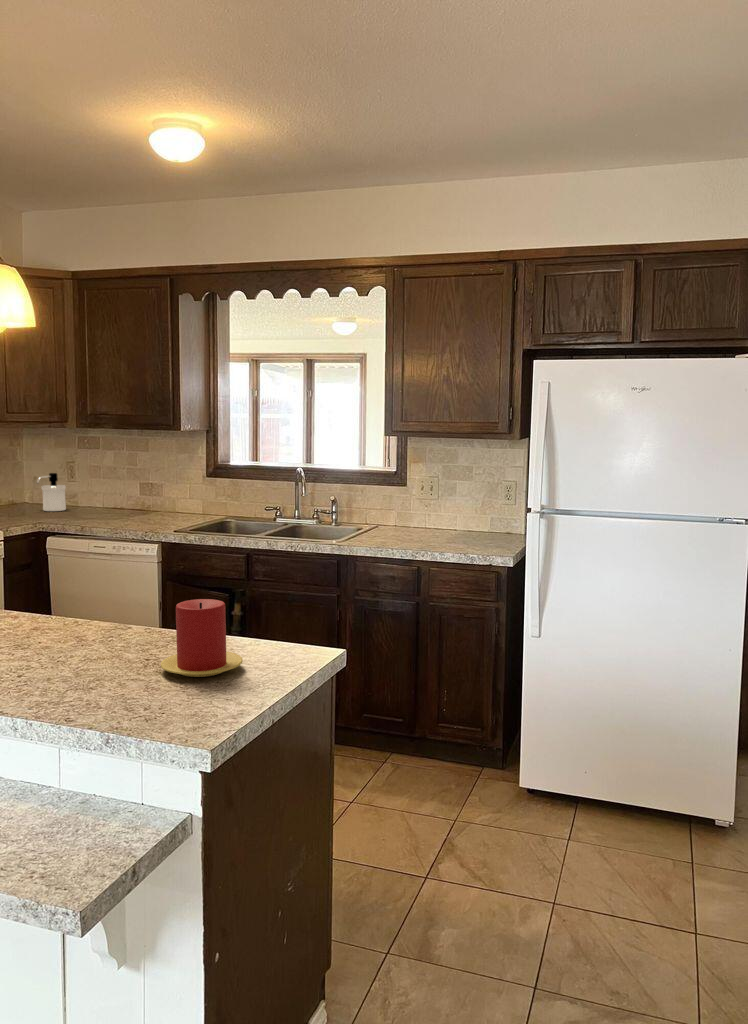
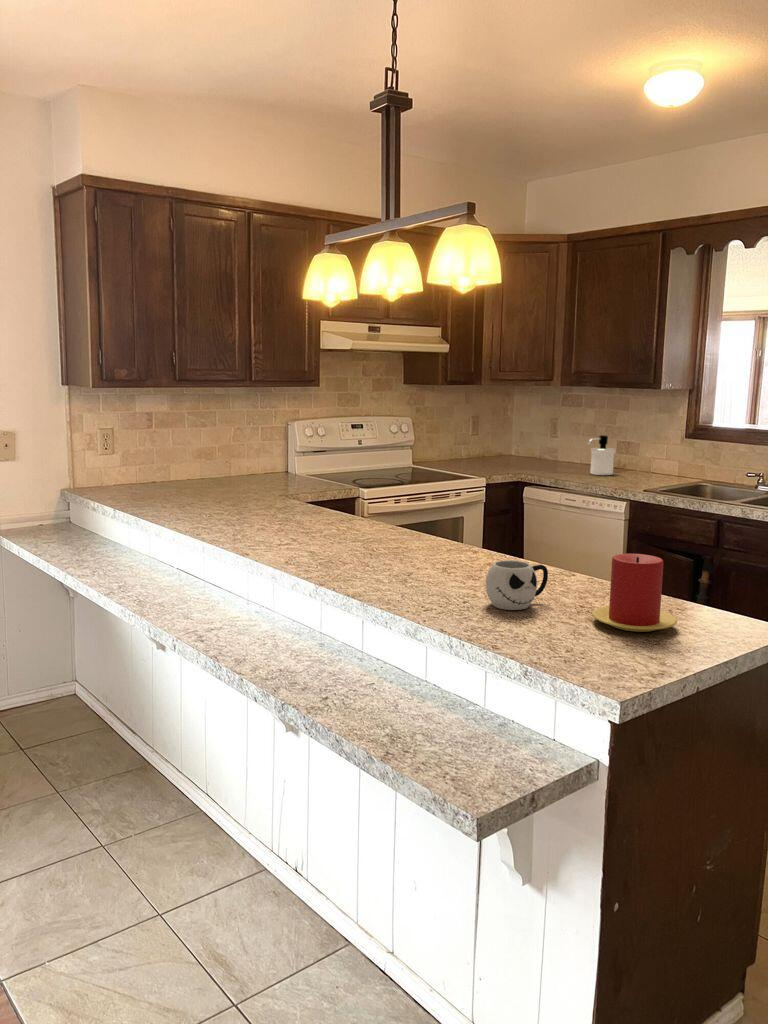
soap dispenser: present [37,473,66,511] -> present [588,435,615,475]
mug: none [42,623,108,677] -> present [486,560,548,610]

